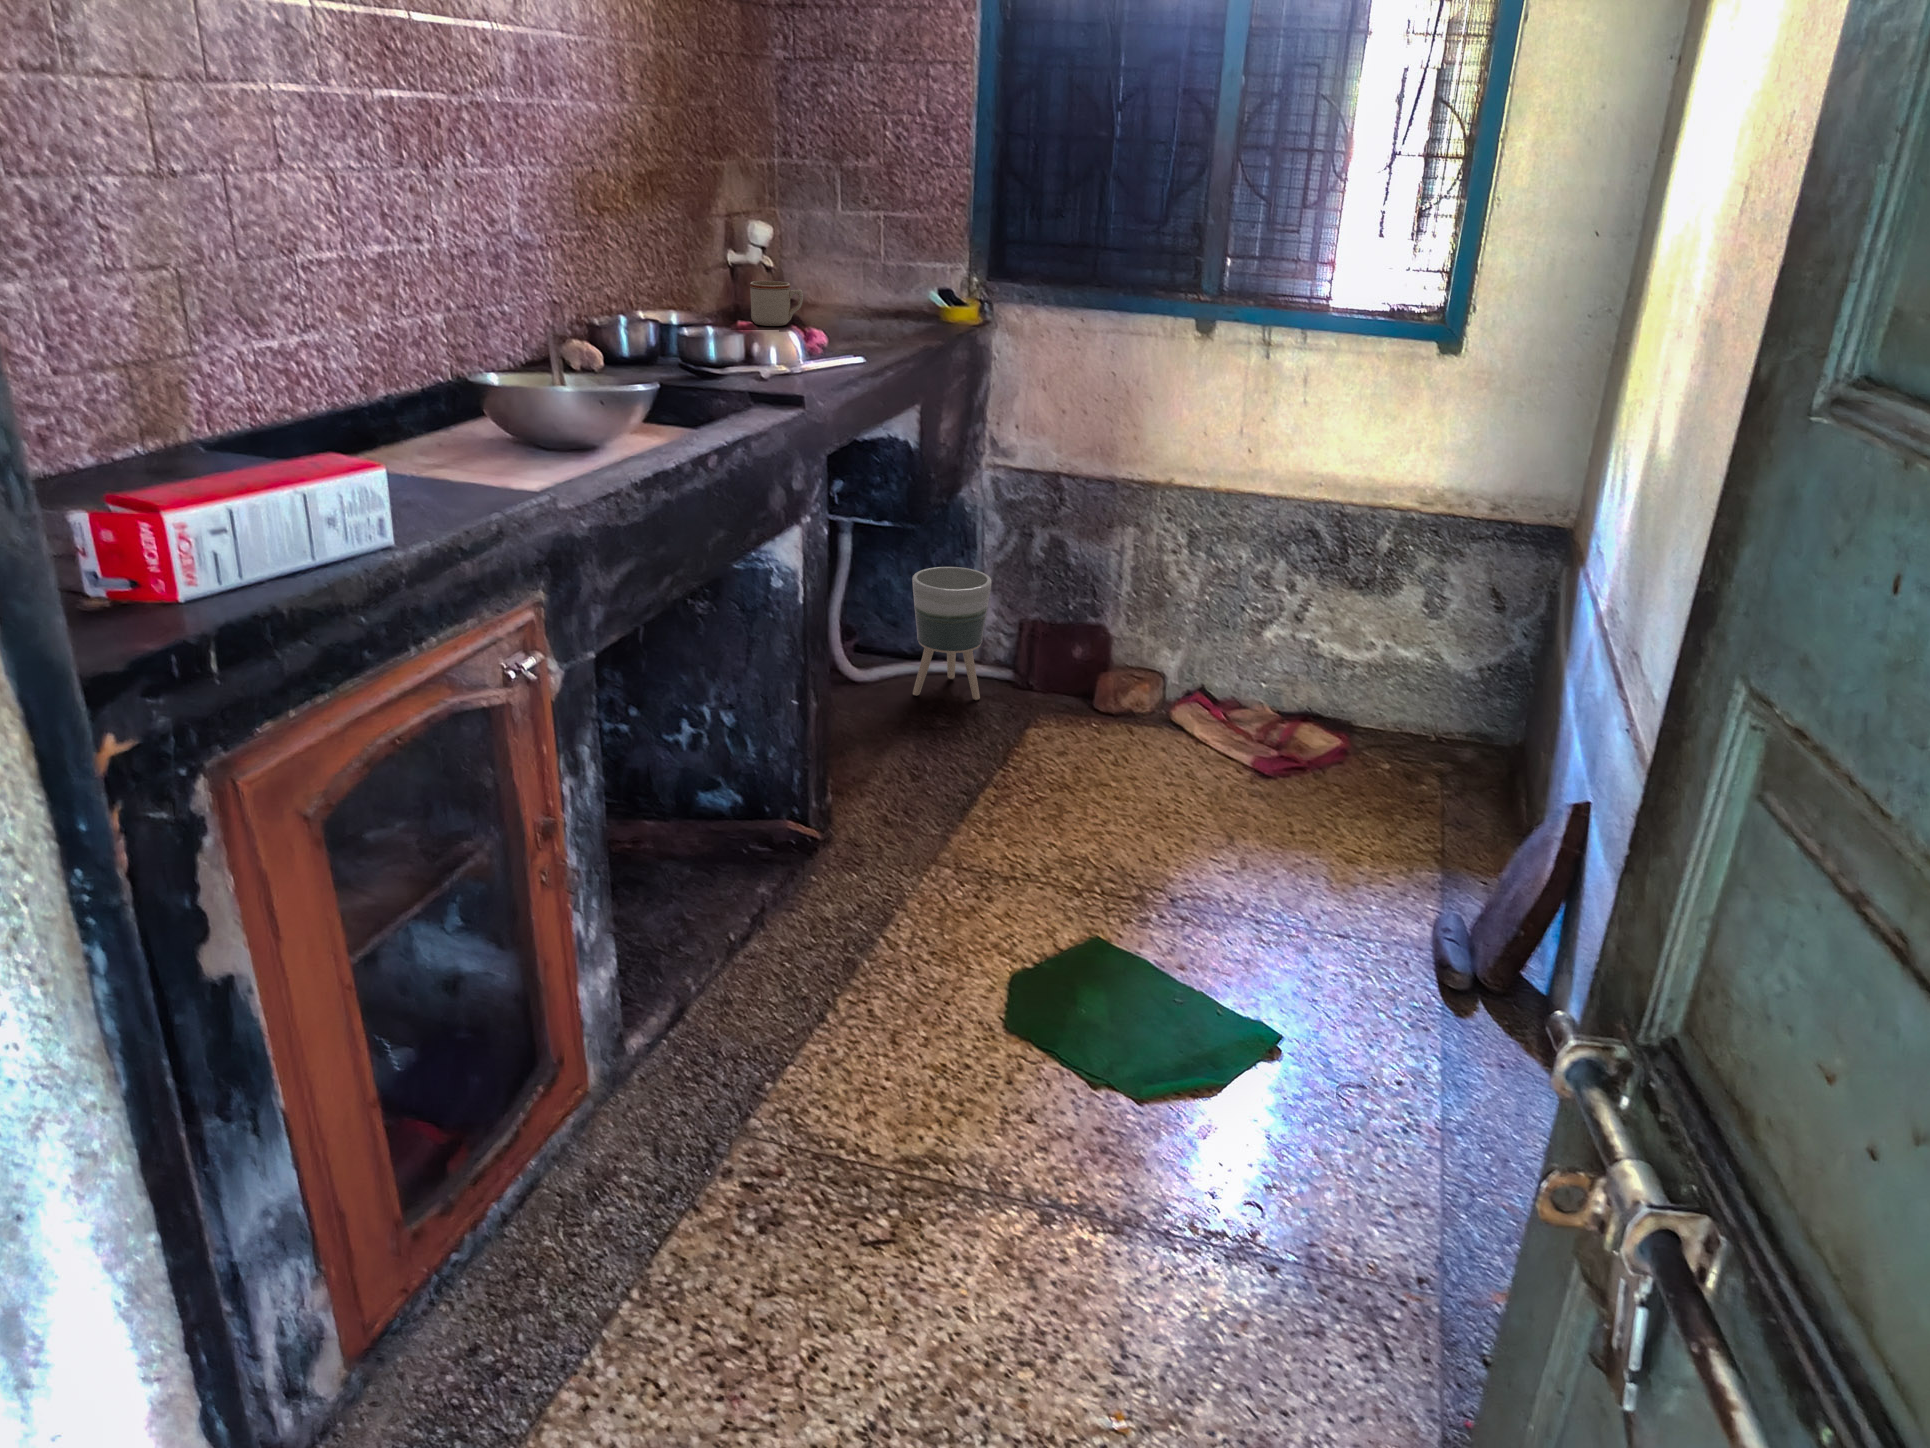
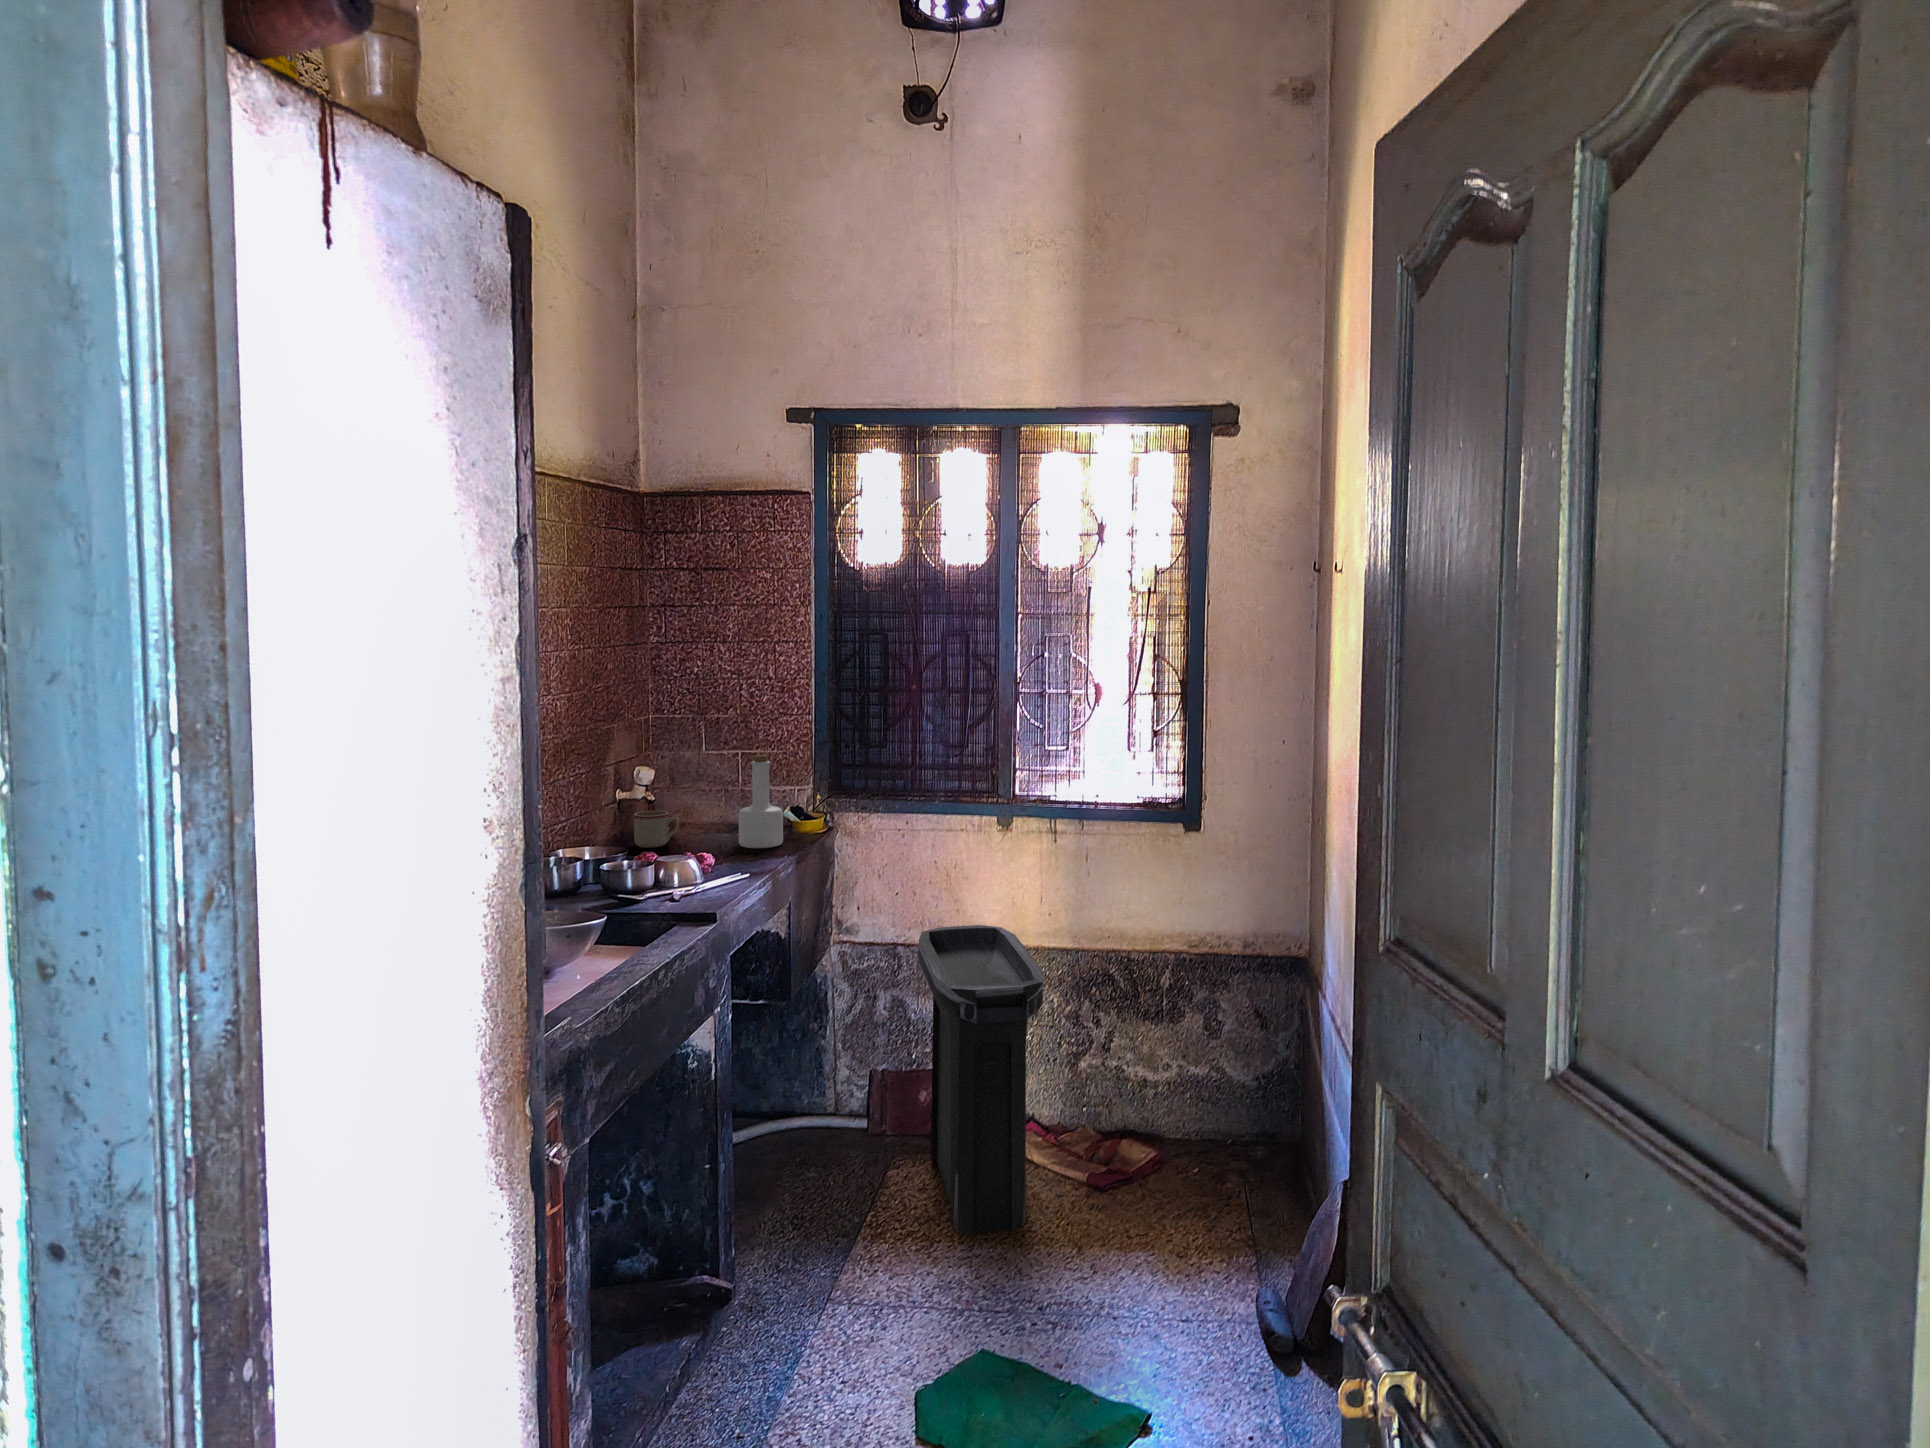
bottle: none [873,216,926,336] -> present [739,755,783,848]
trash can: none [1077,453,1223,791] -> present [919,925,1043,1236]
planter: present [912,567,992,700] -> none [778,1032,848,1155]

